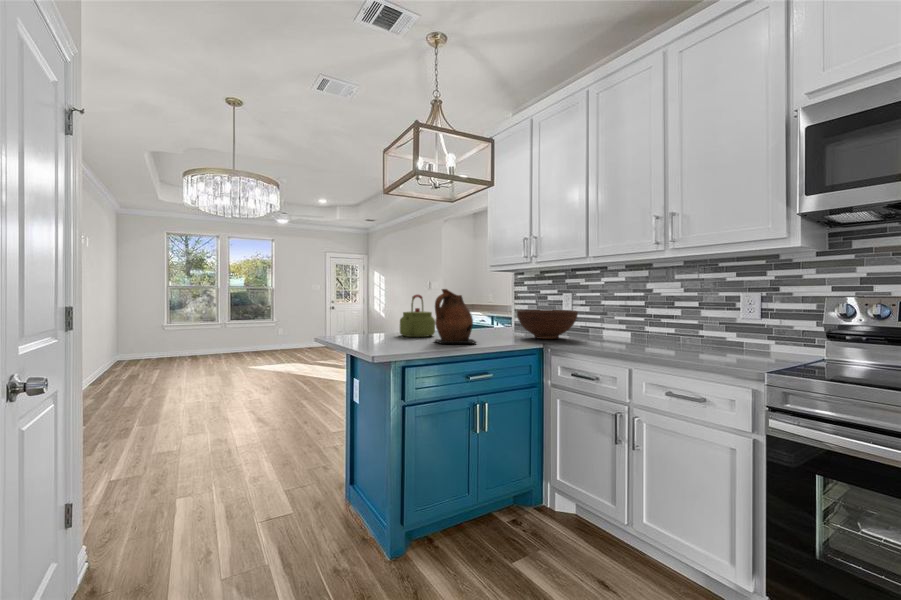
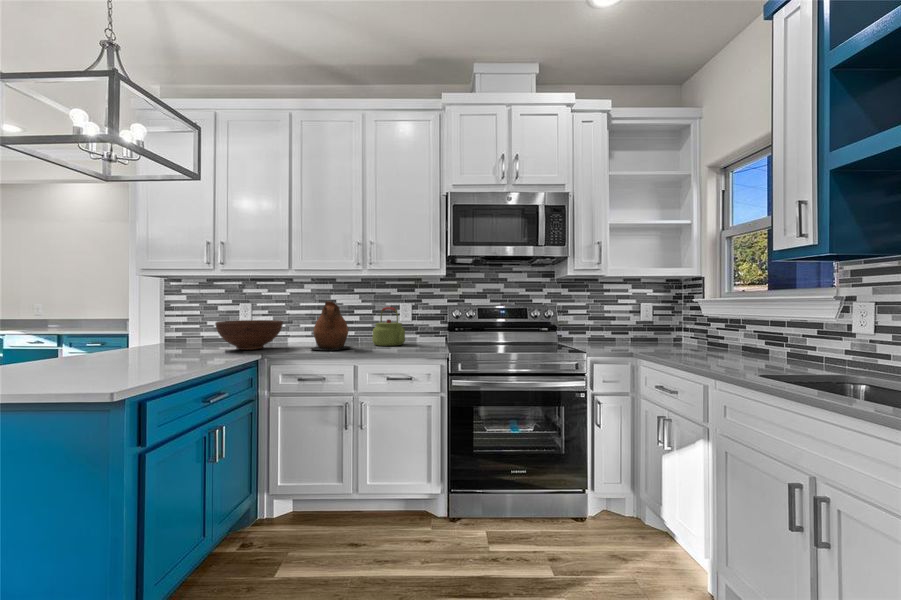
ceramic pitcher: present [435,289,476,343] -> present [311,302,353,350]
kettle: present [400,295,435,337] -> present [372,307,405,346]

